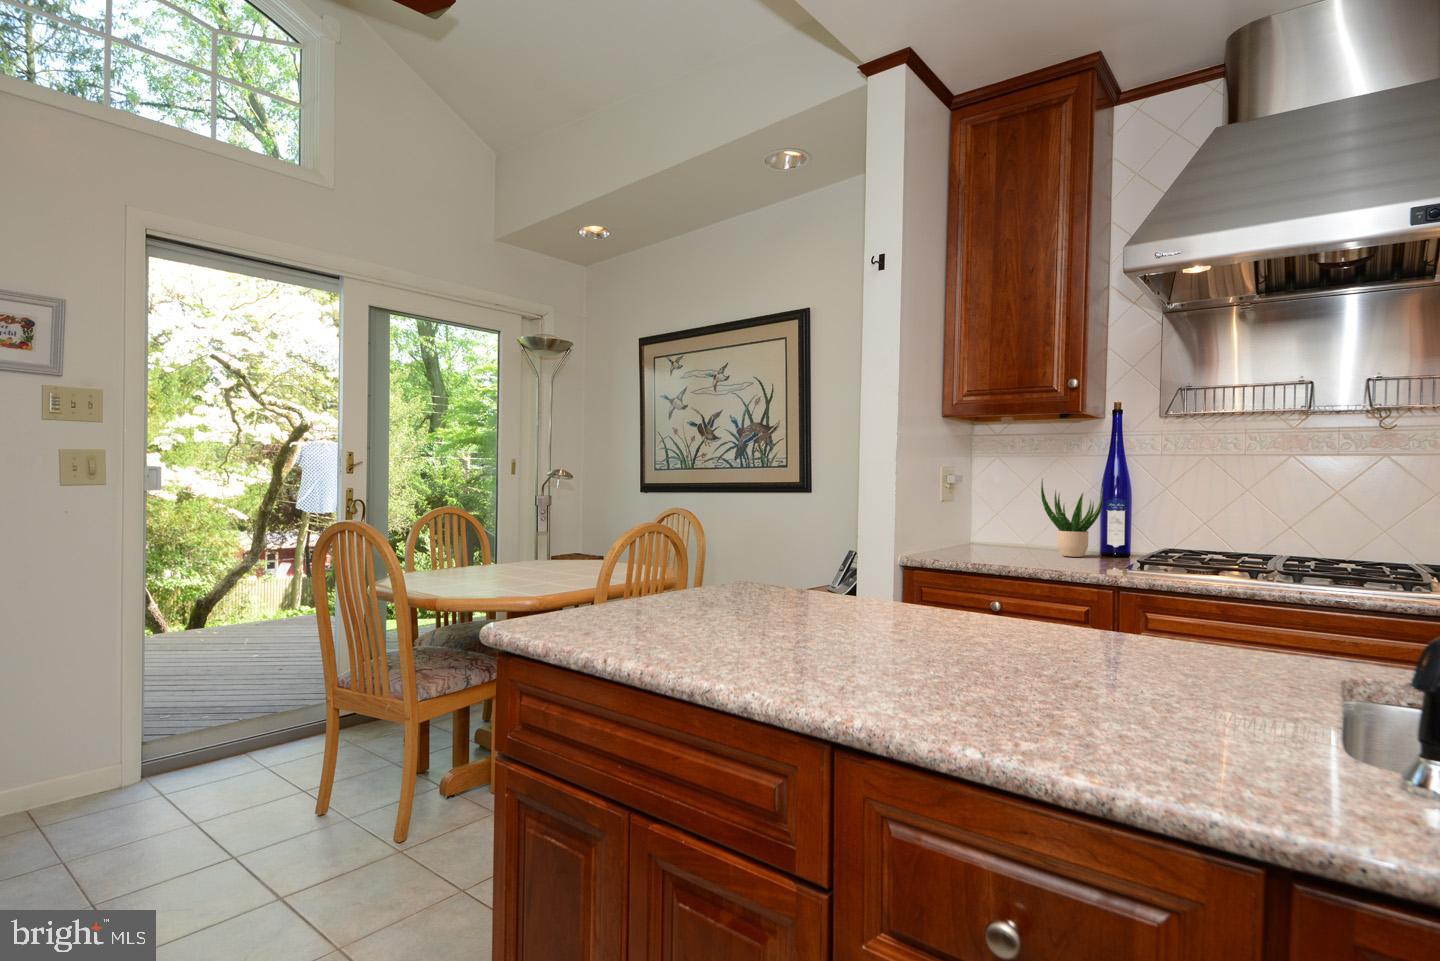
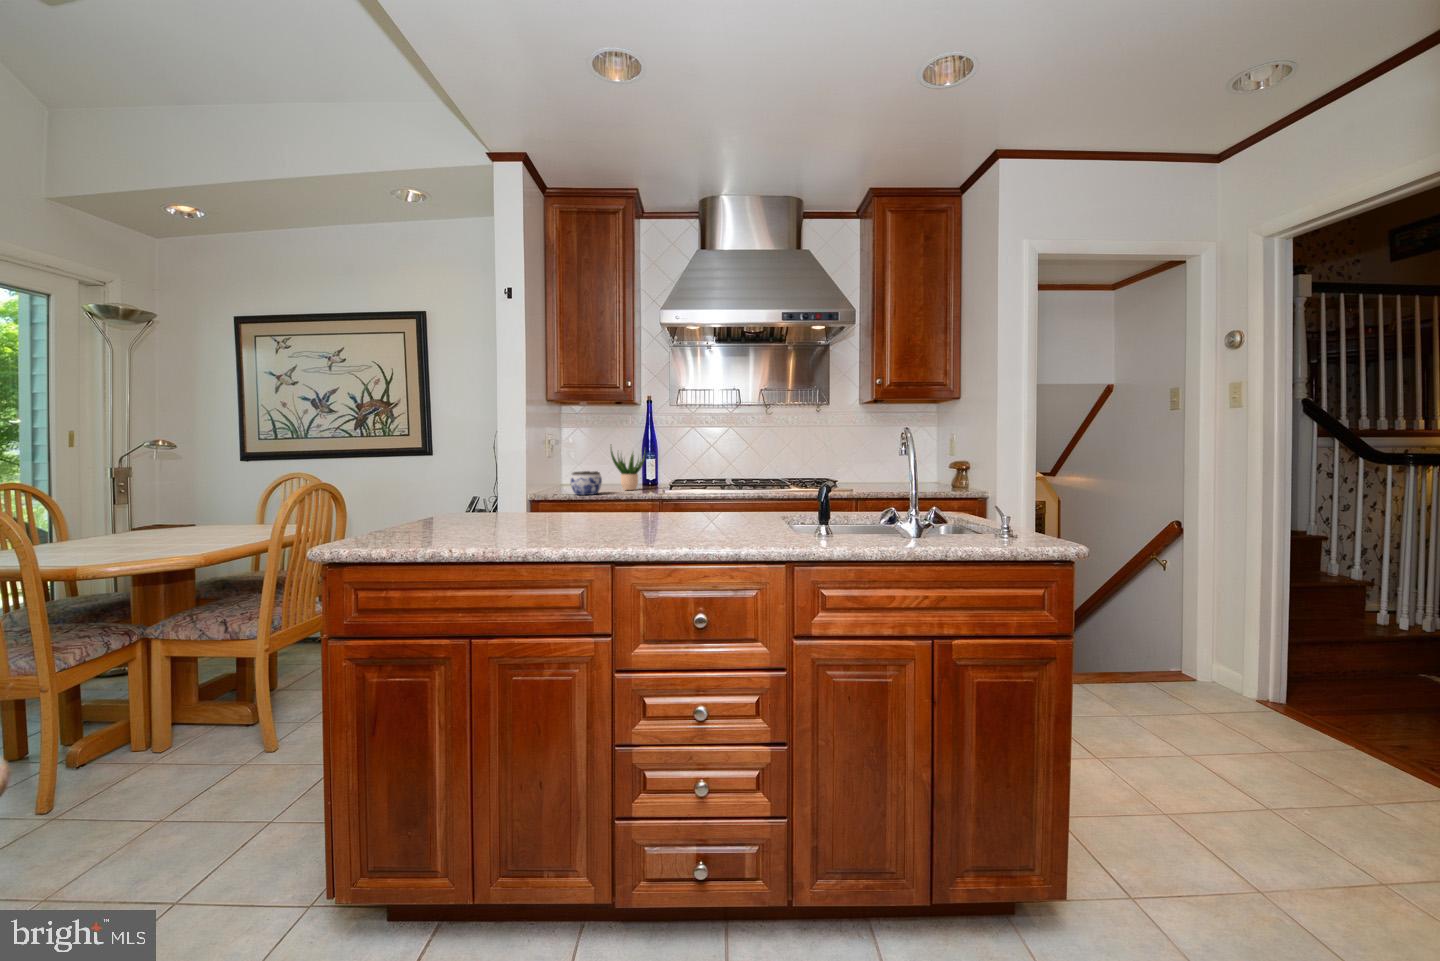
jar: none [970,524,1021,561] -> present [570,471,602,495]

